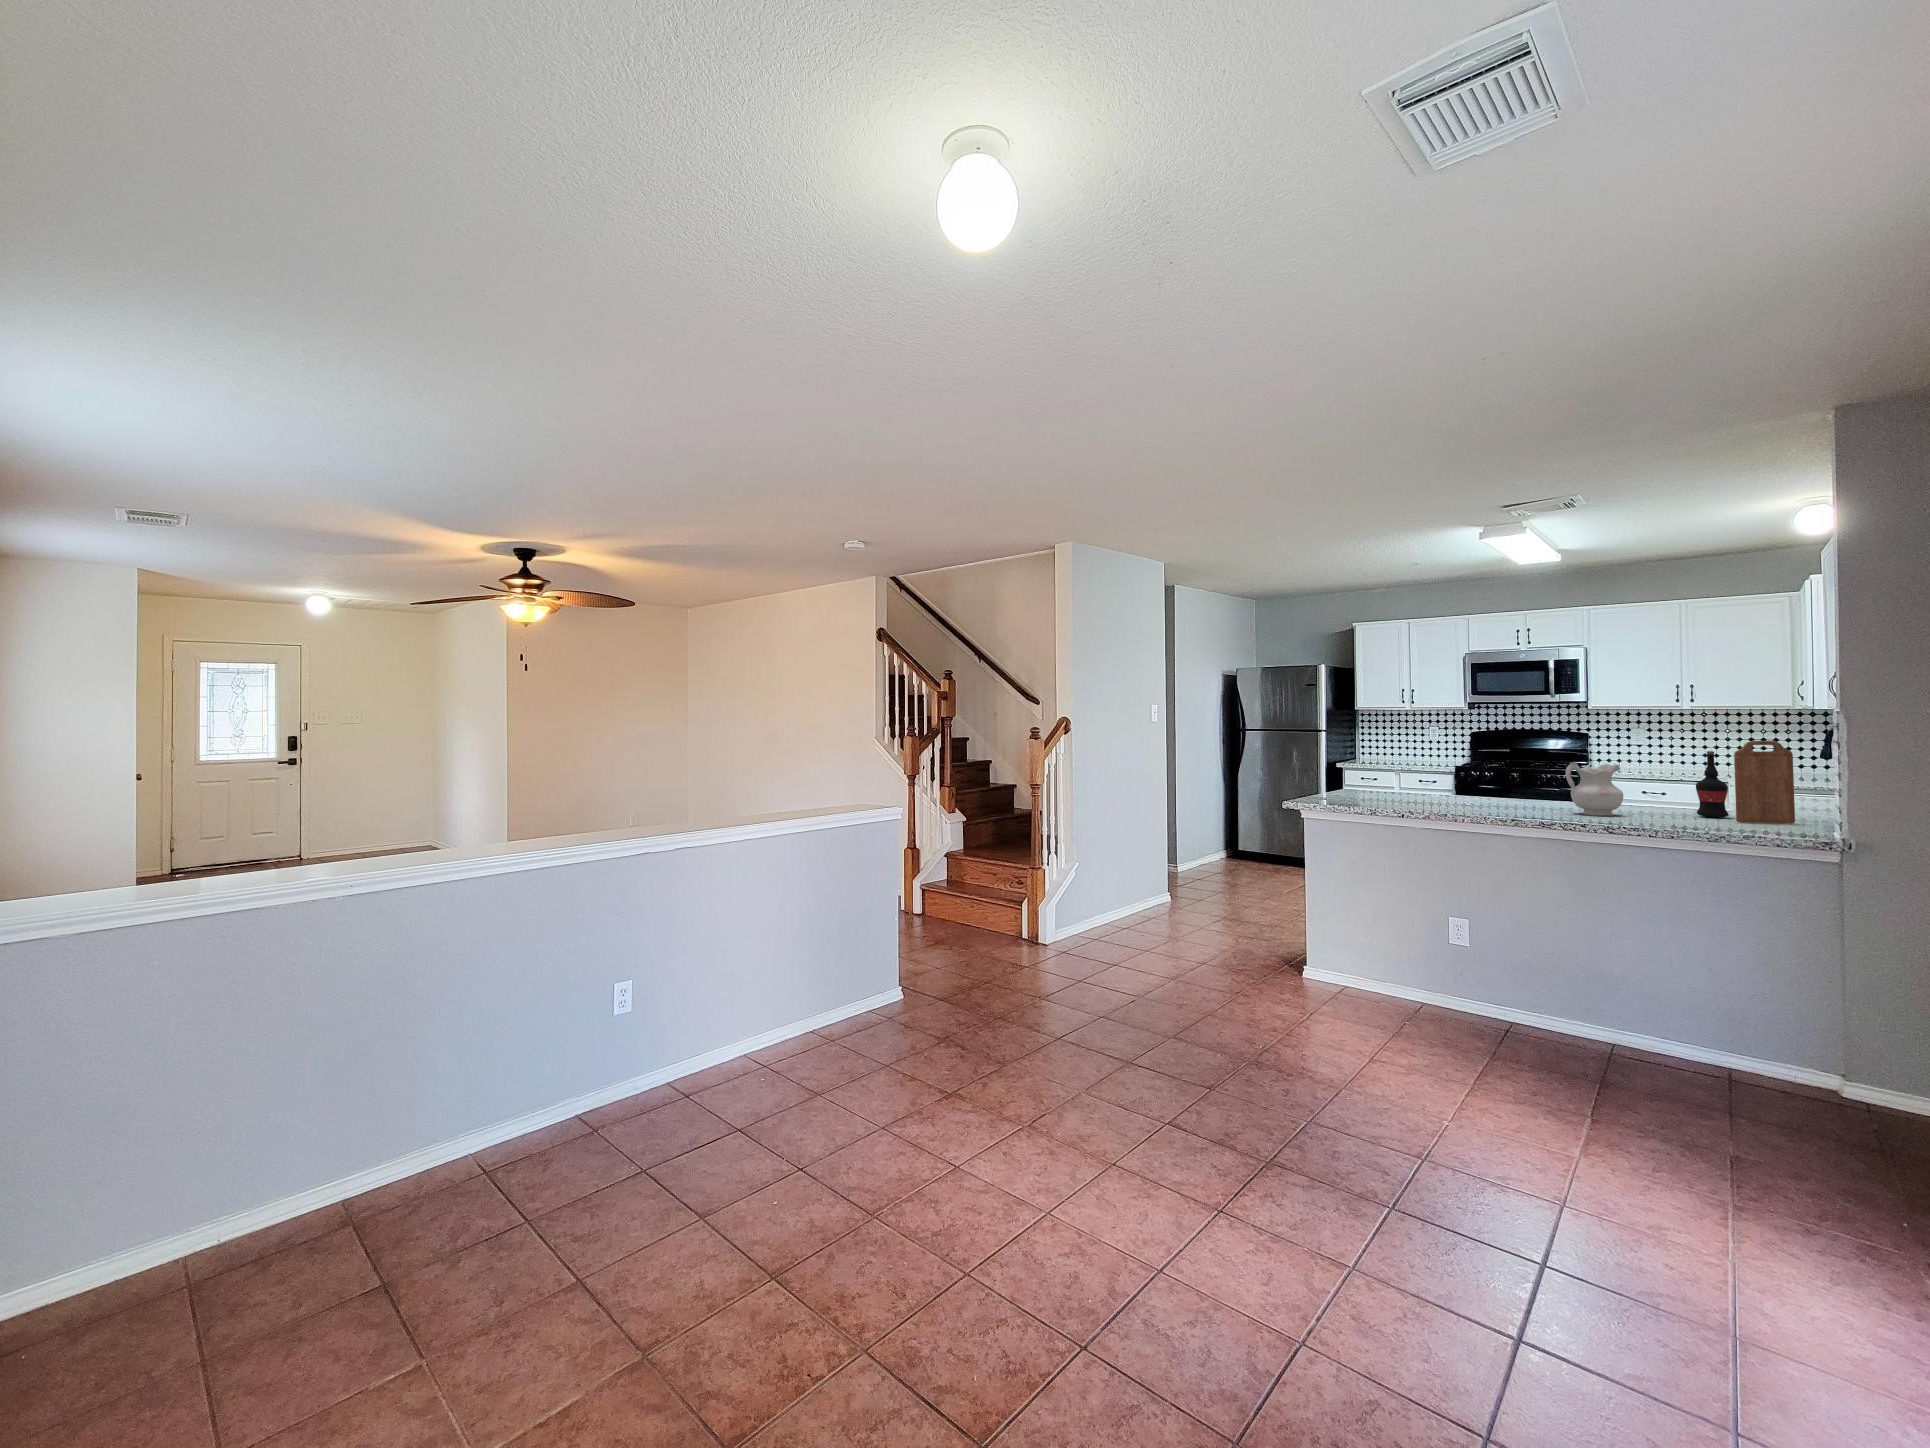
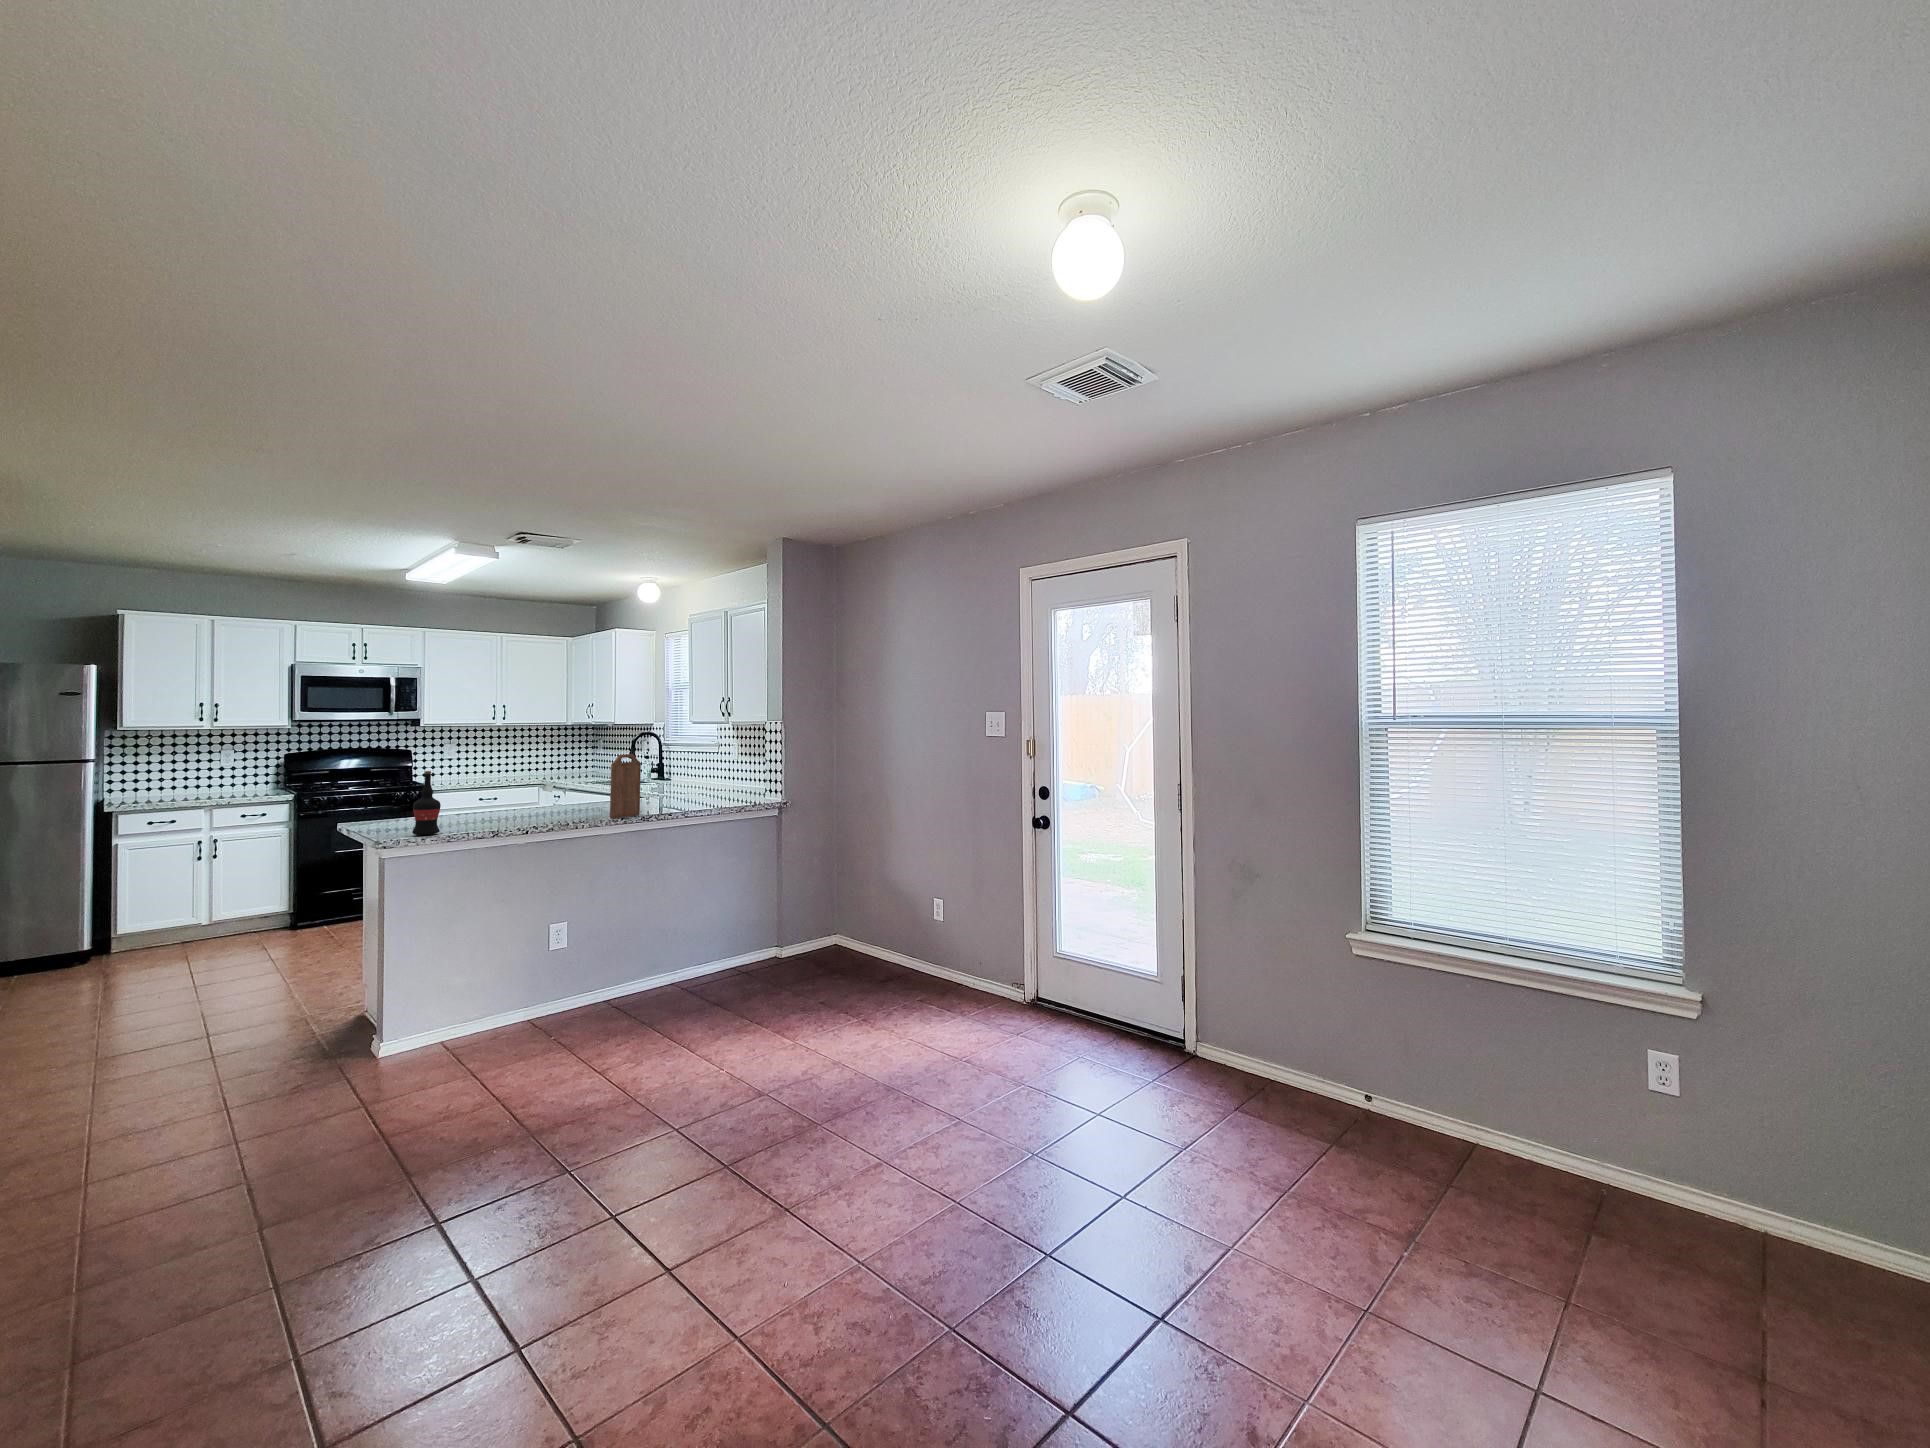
wine bottle: present [1696,751,1729,818] -> present [412,771,441,835]
ceramic pitcher: present [1566,762,1623,816] -> none [489,778,533,827]

